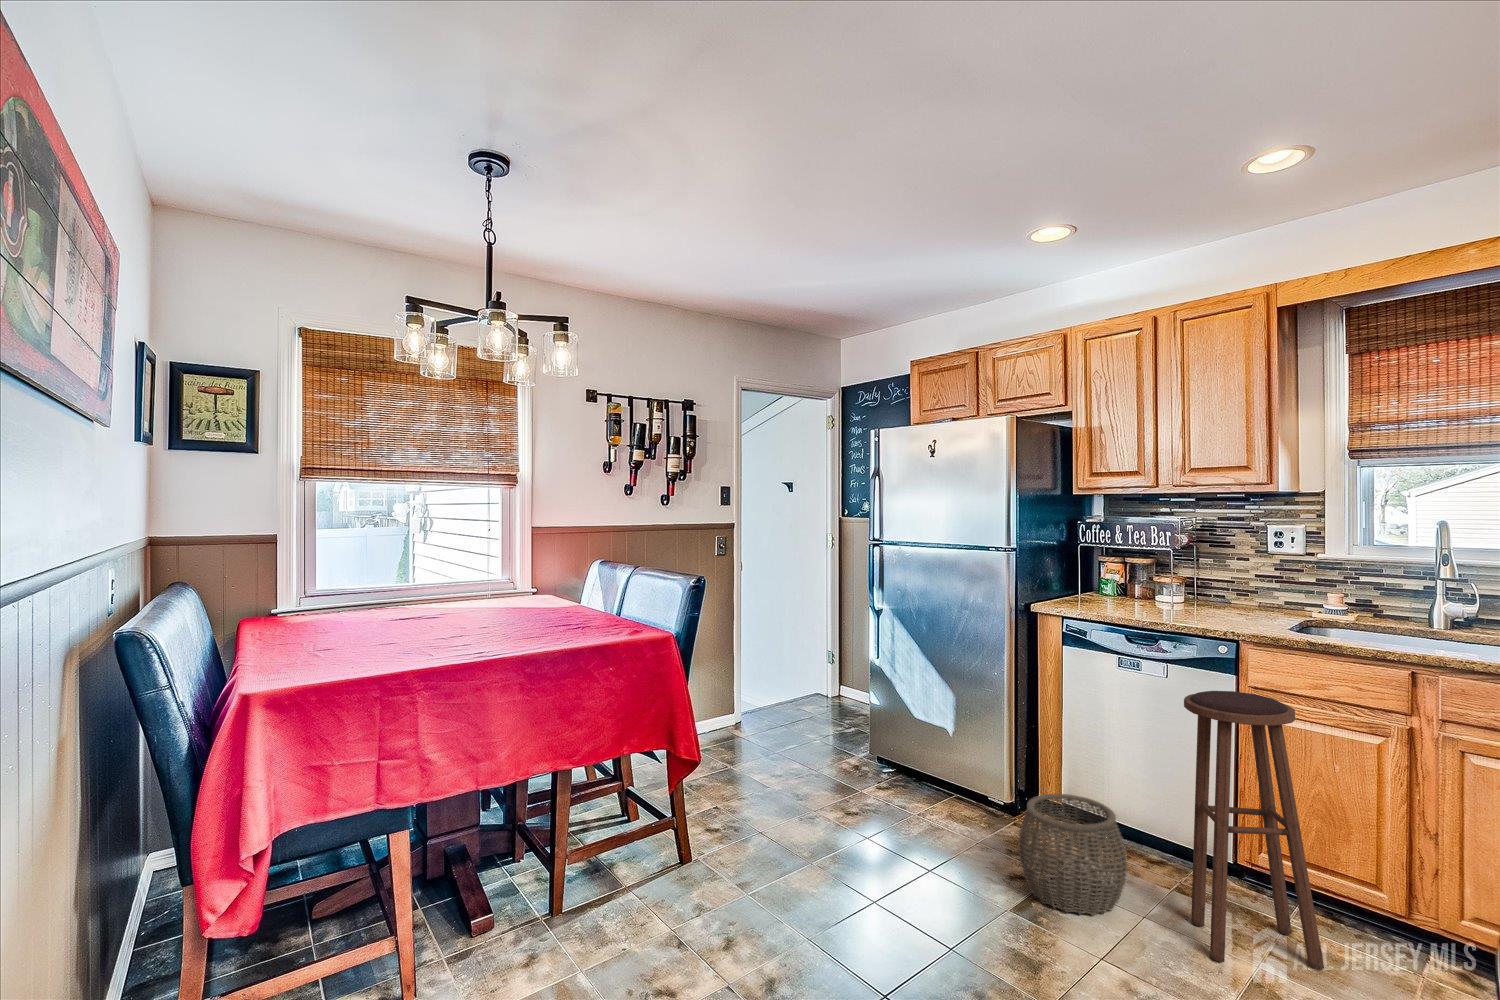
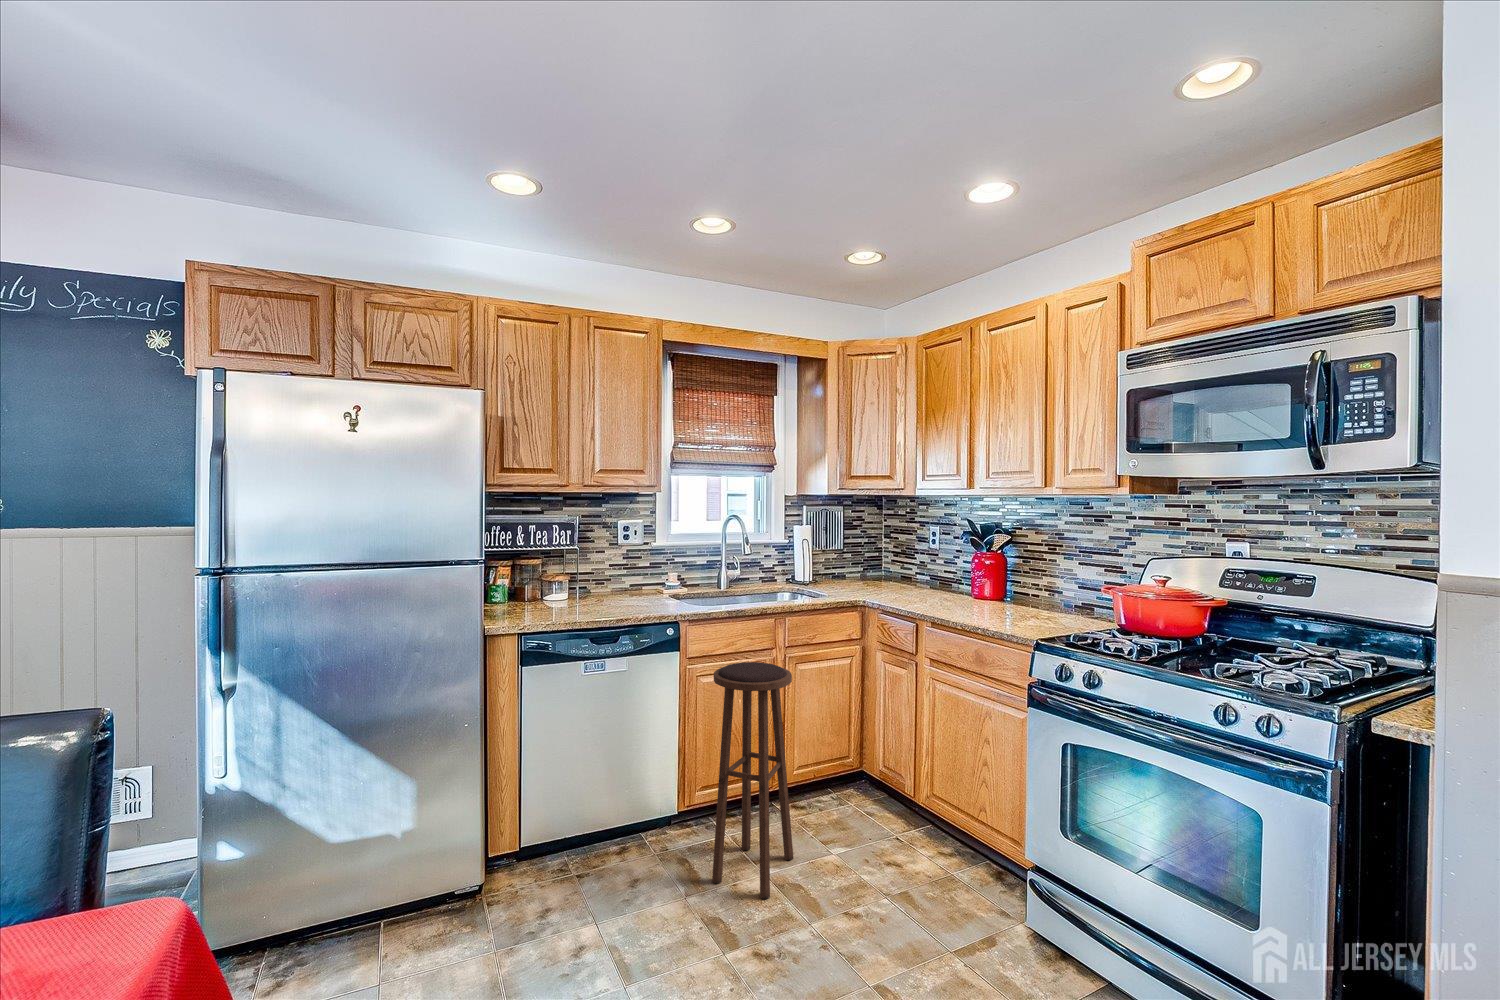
woven basket: present [1018,794,1128,915] -> none [576,817,690,960]

